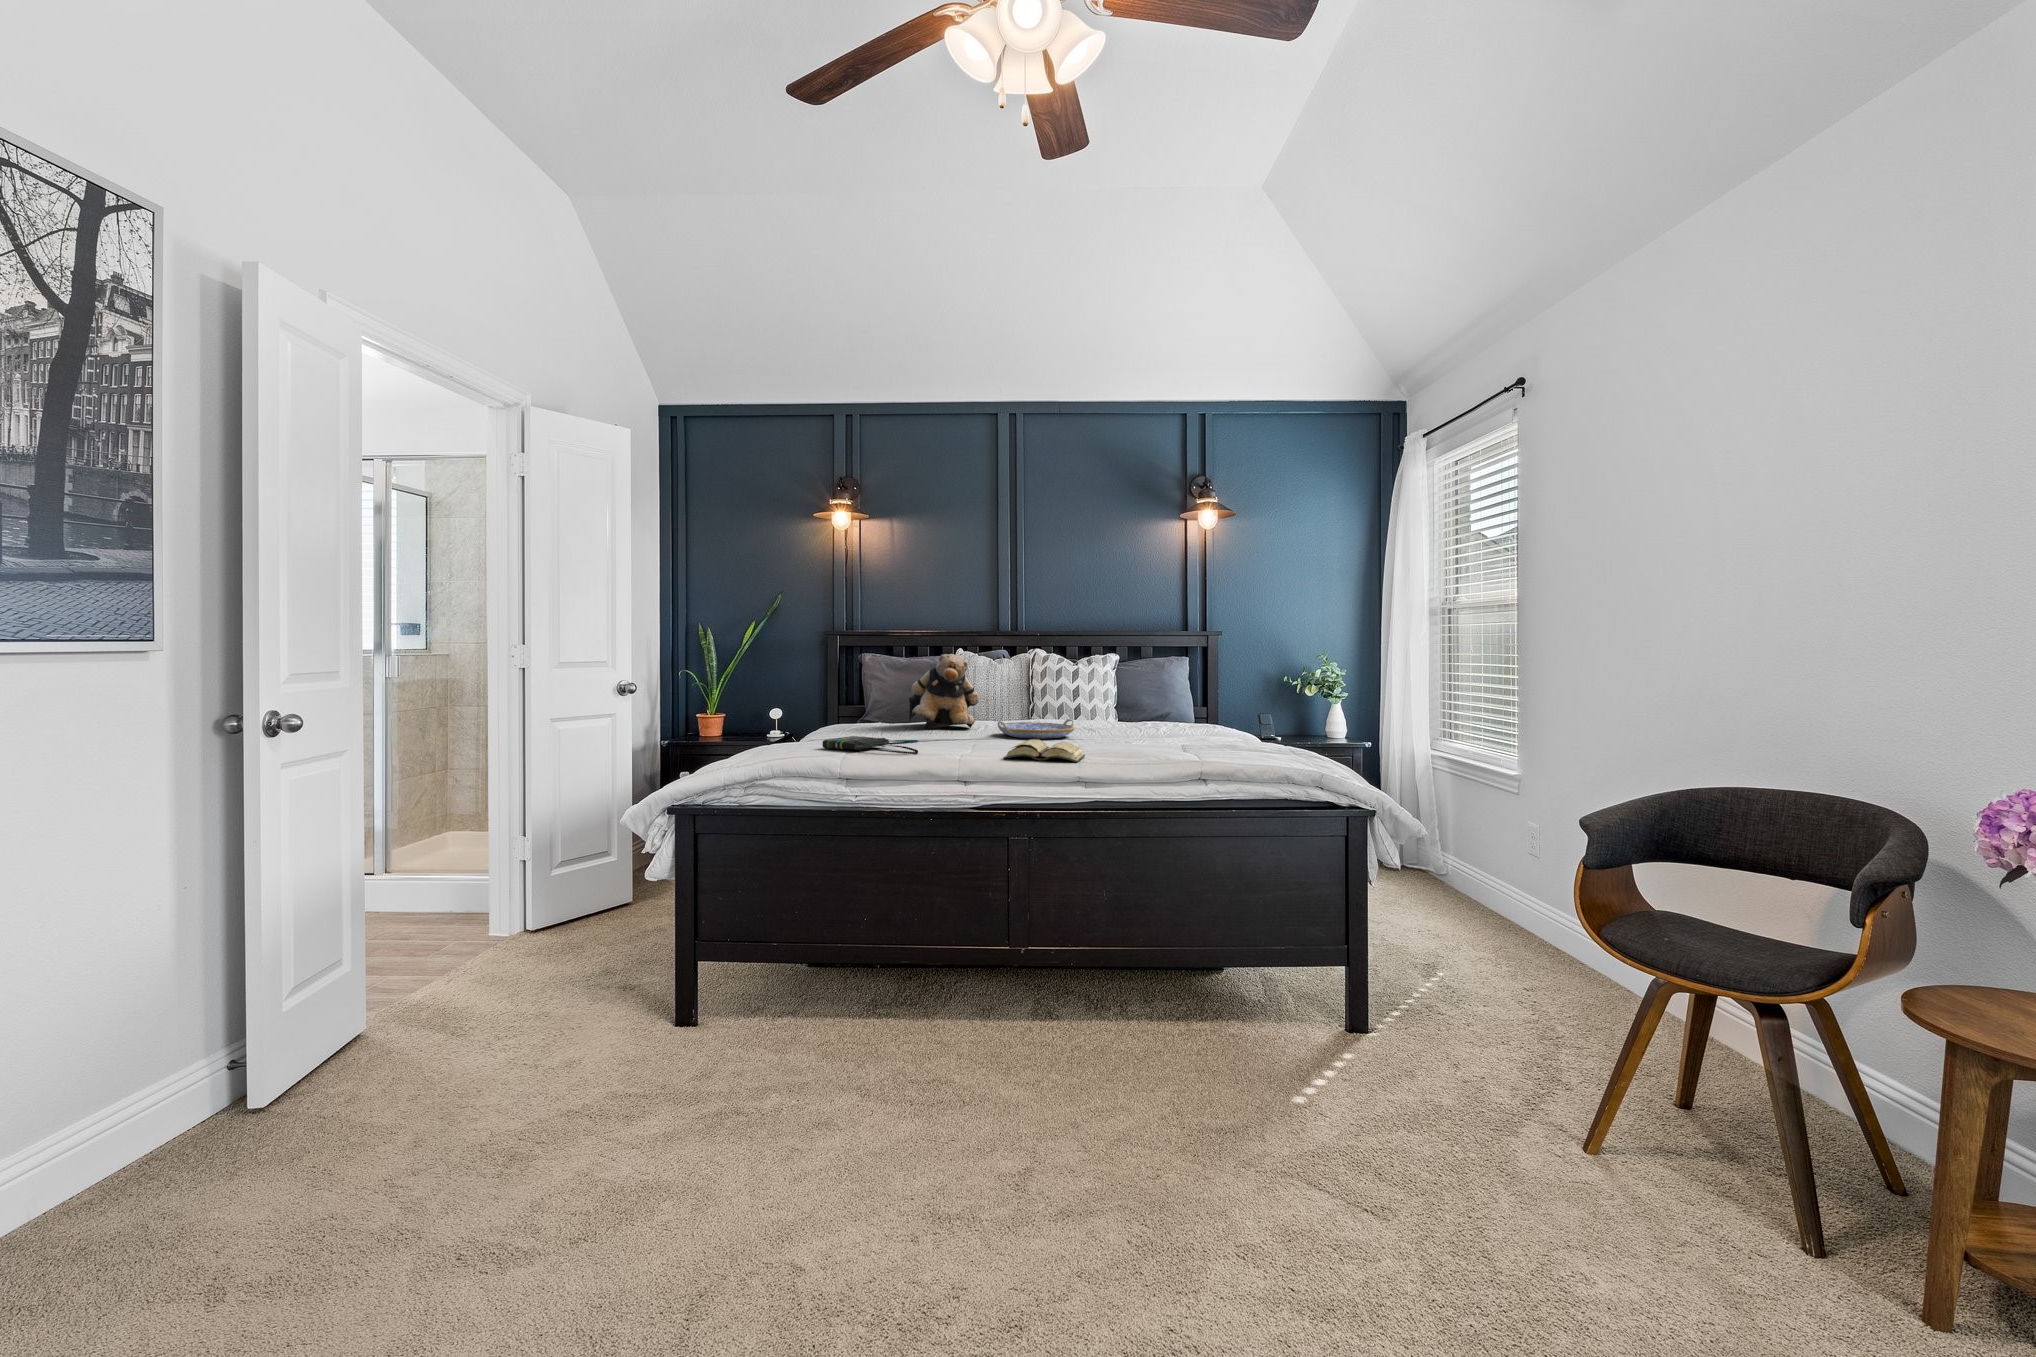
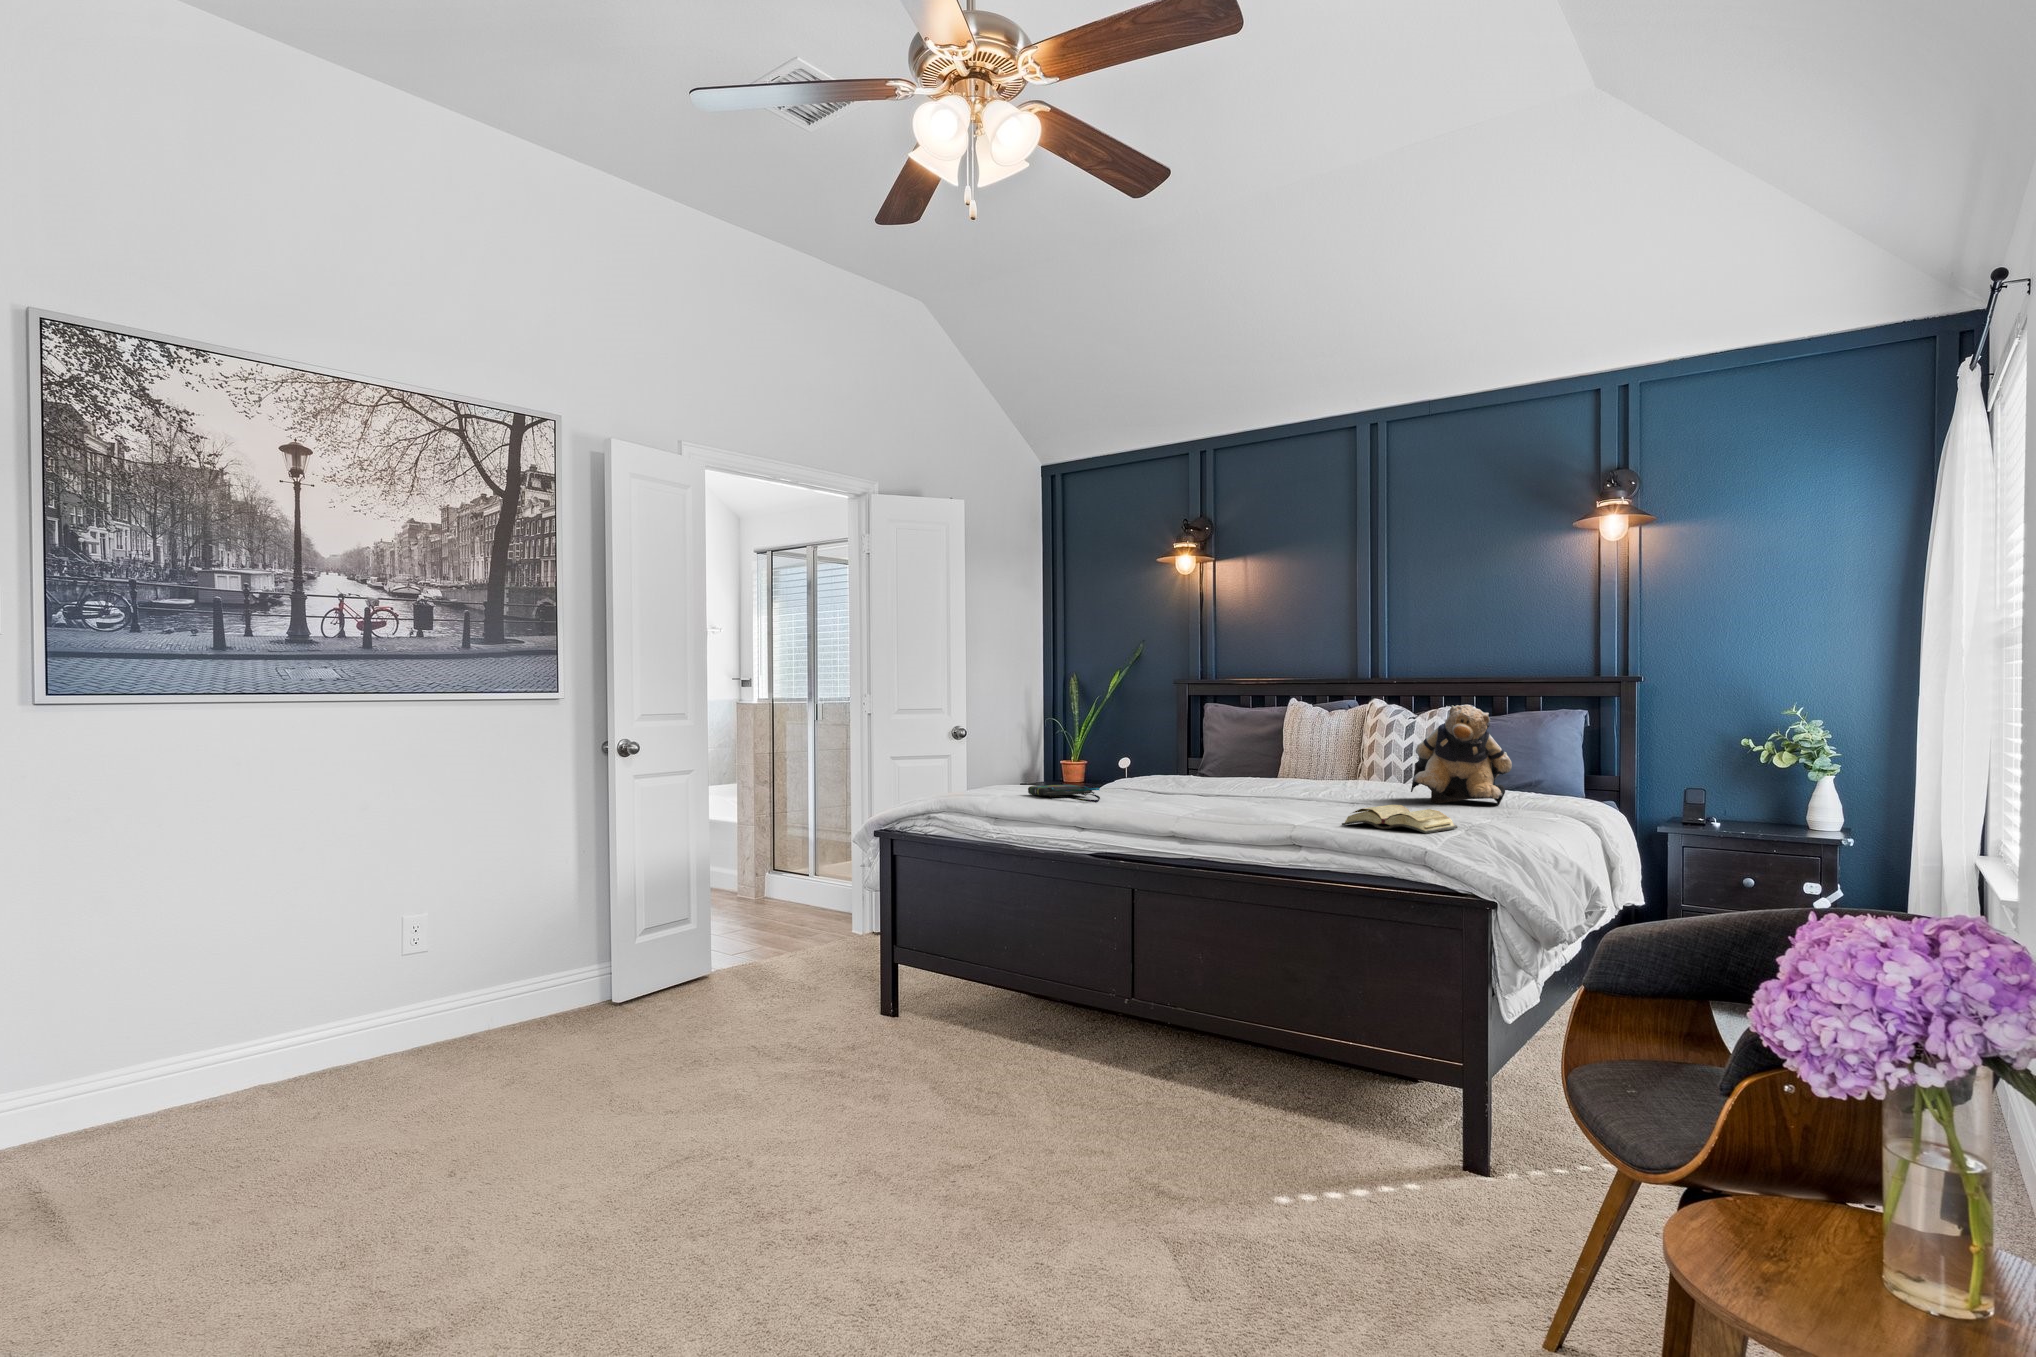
teddy bear: present [909,654,979,729] -> present [1411,705,1512,804]
serving tray: present [997,719,1075,739] -> none [1251,776,1348,797]
diary: present [1003,739,1085,763] -> present [1342,805,1458,834]

